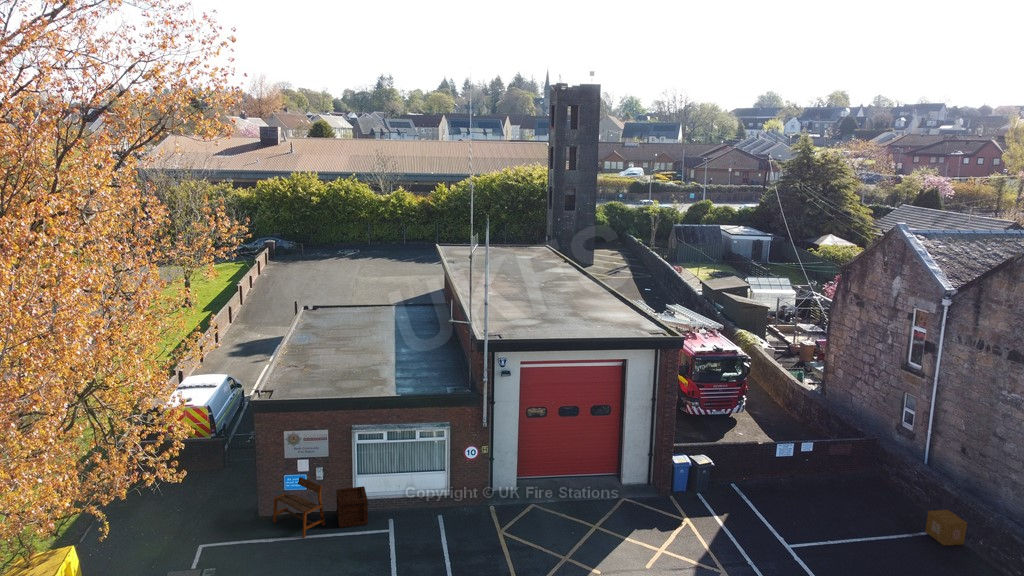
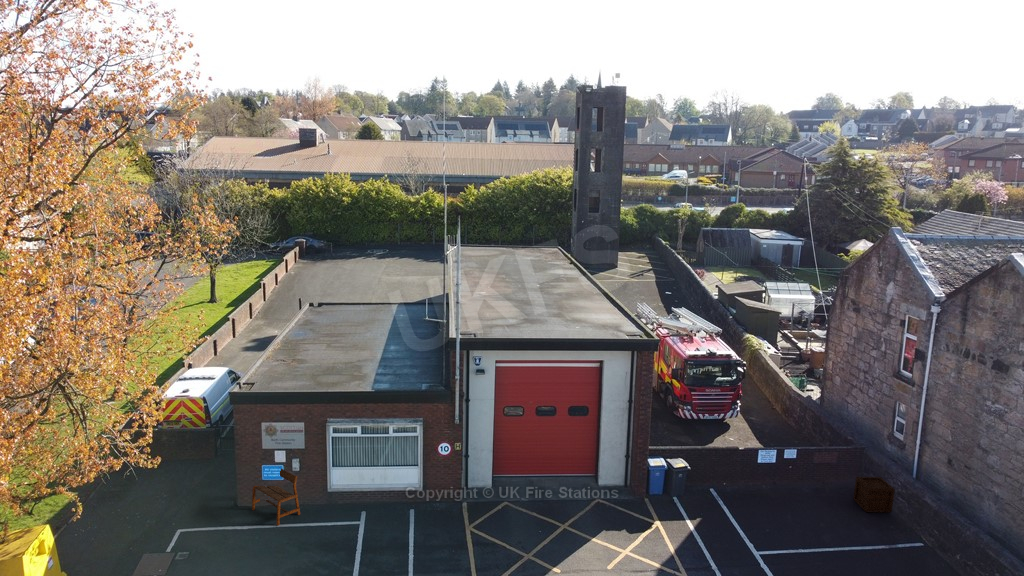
wooden crate: present [336,486,368,528] -> present [853,477,895,513]
cardboard box: present [925,510,967,546] -> none [903,522,944,559]

